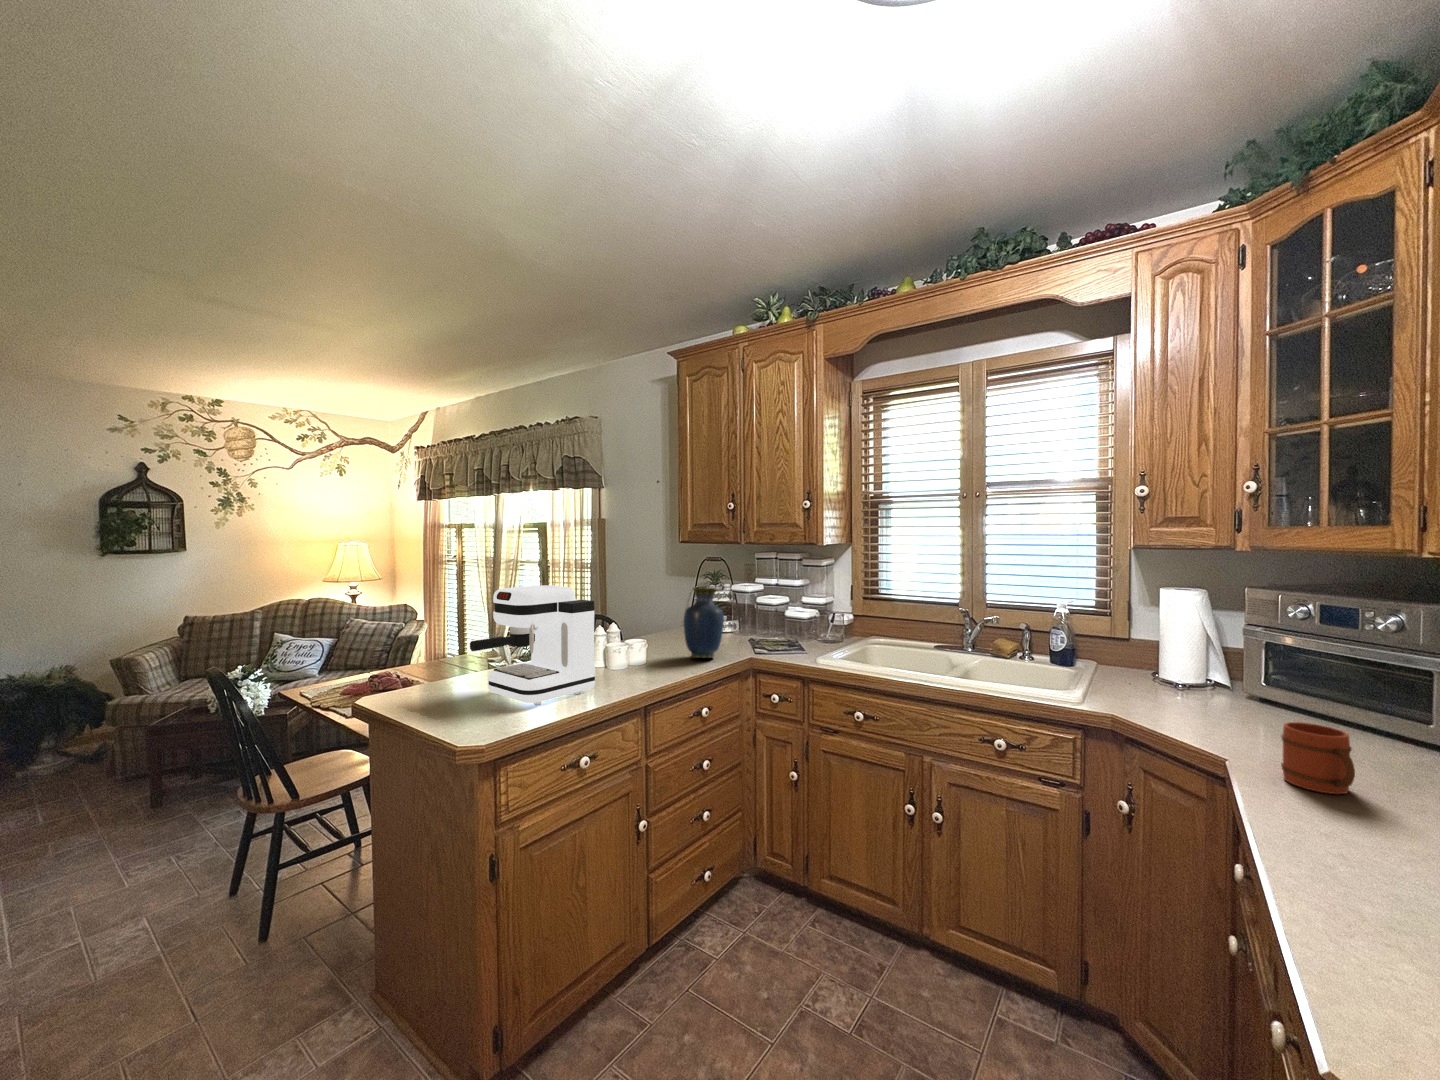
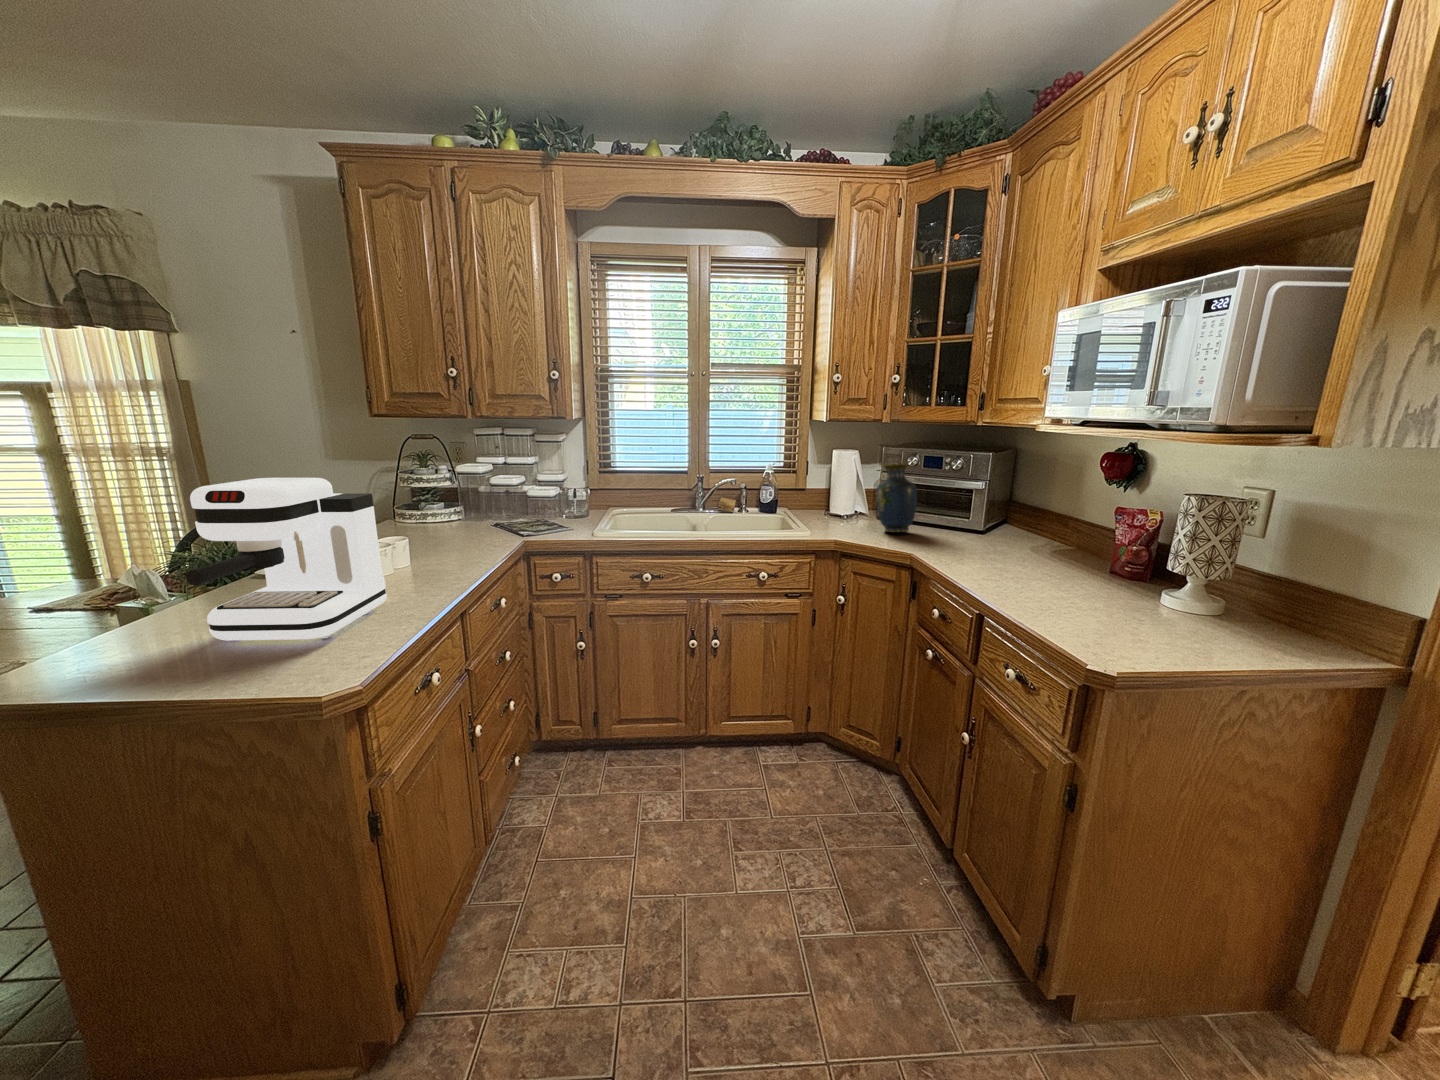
vase: present [684,588,724,658] -> present [876,463,917,532]
mug: present [1281,722,1355,794] -> none [942,524,979,561]

